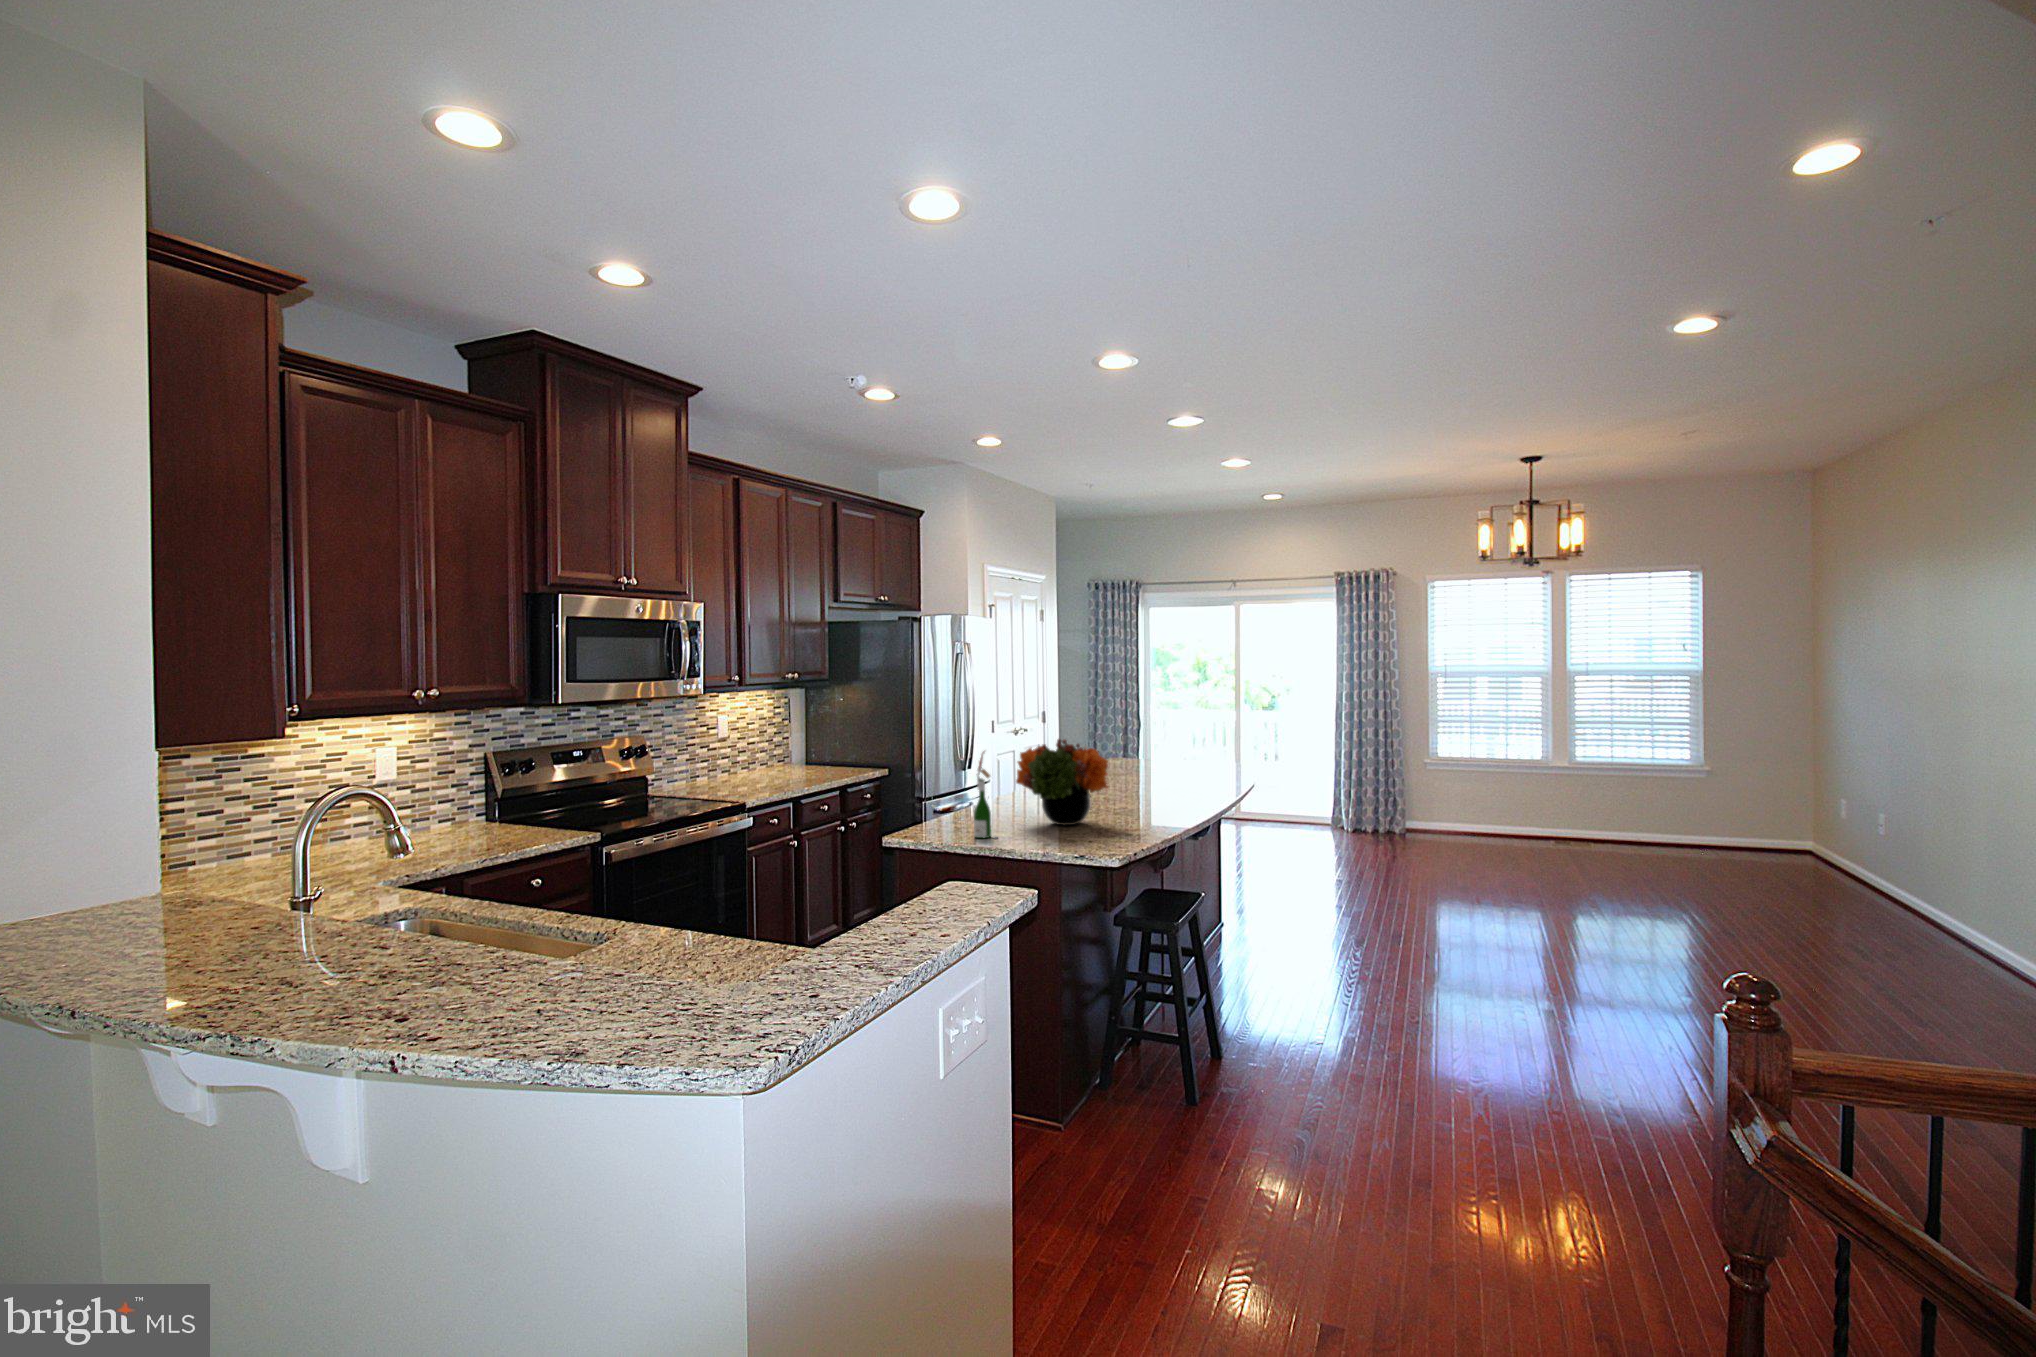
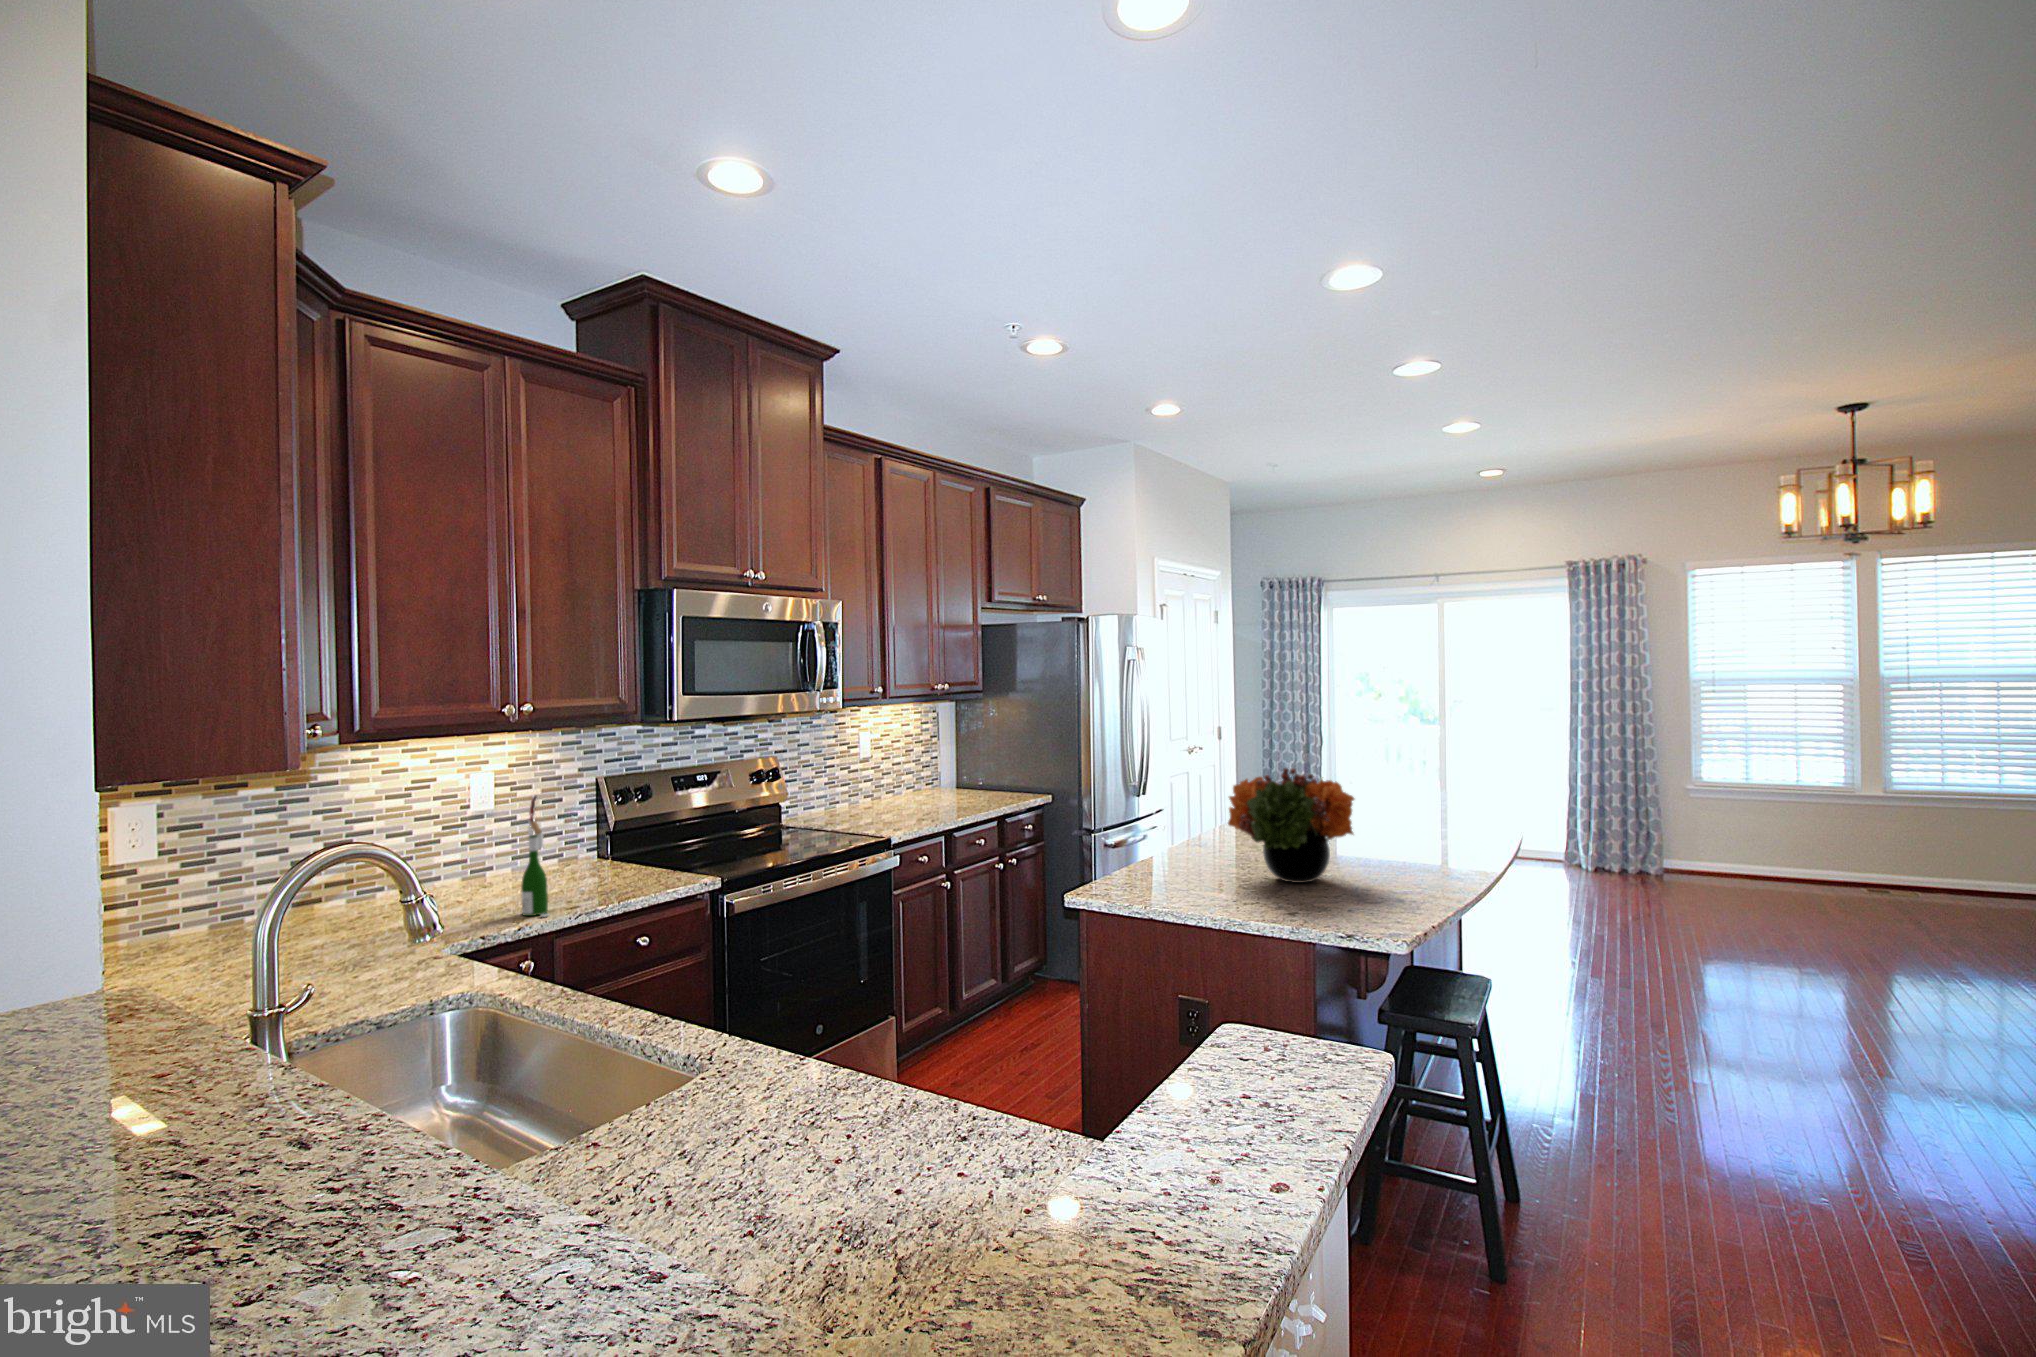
wine bottle: present [974,752,996,839] -> present [521,796,549,917]

